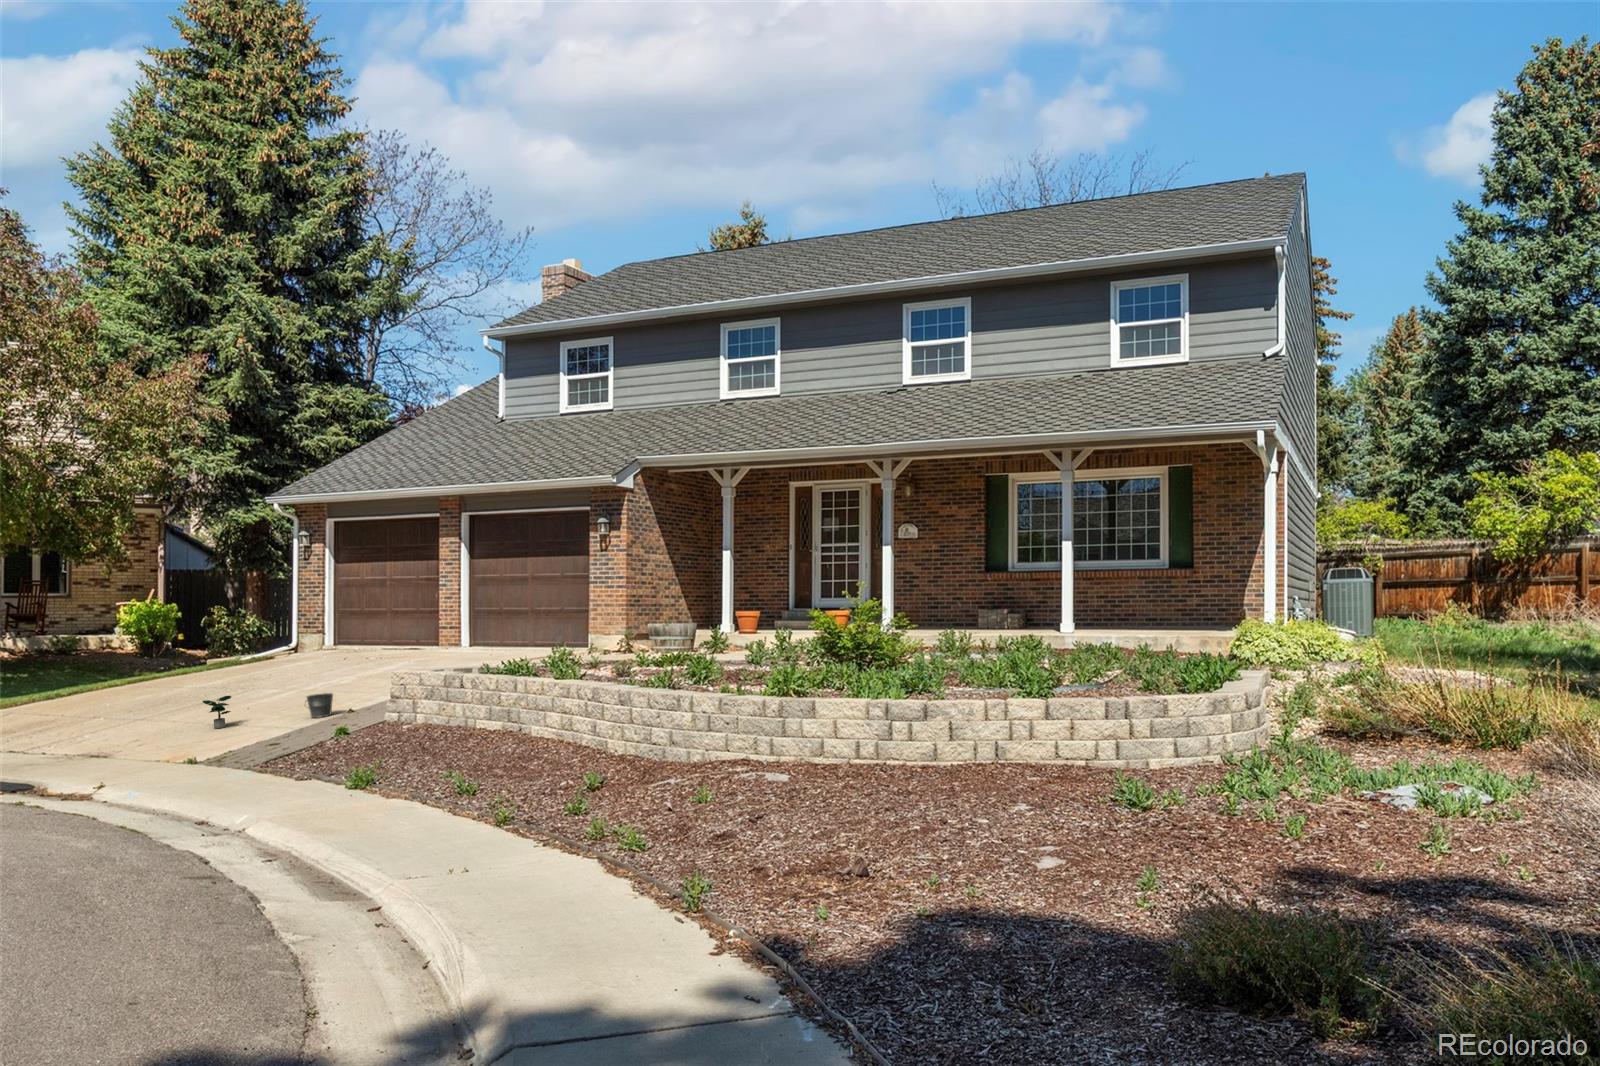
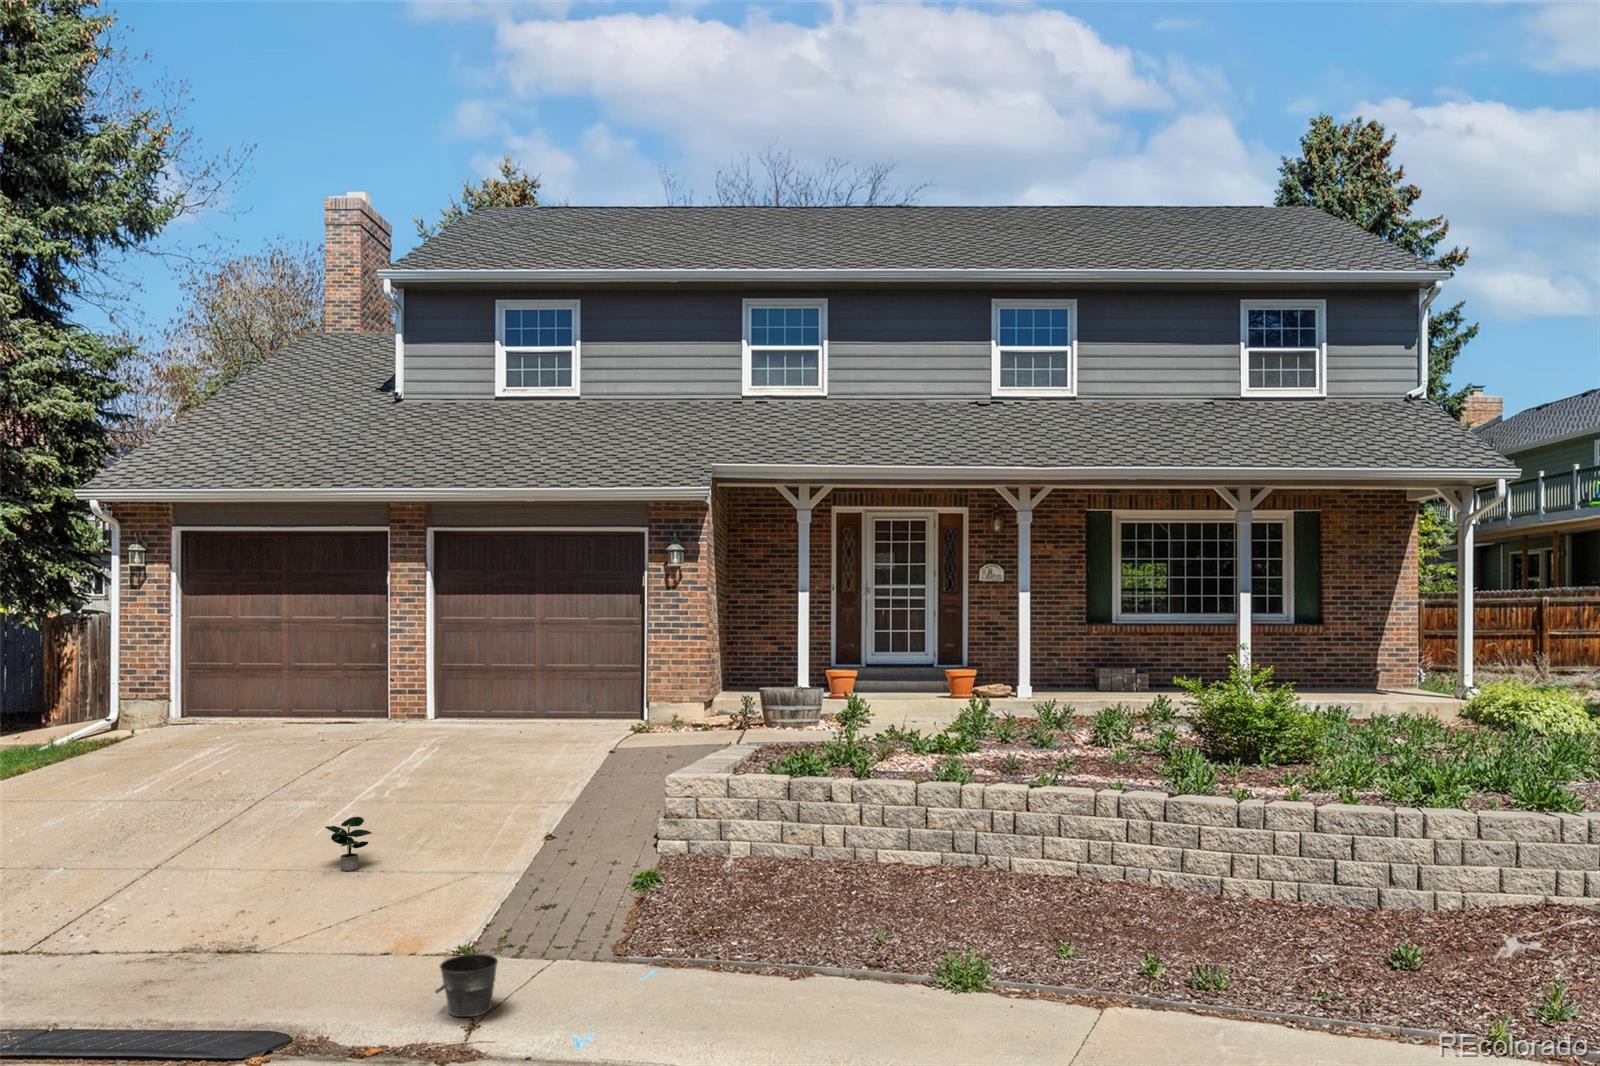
bucket: present [305,693,333,718] -> present [436,954,498,1017]

